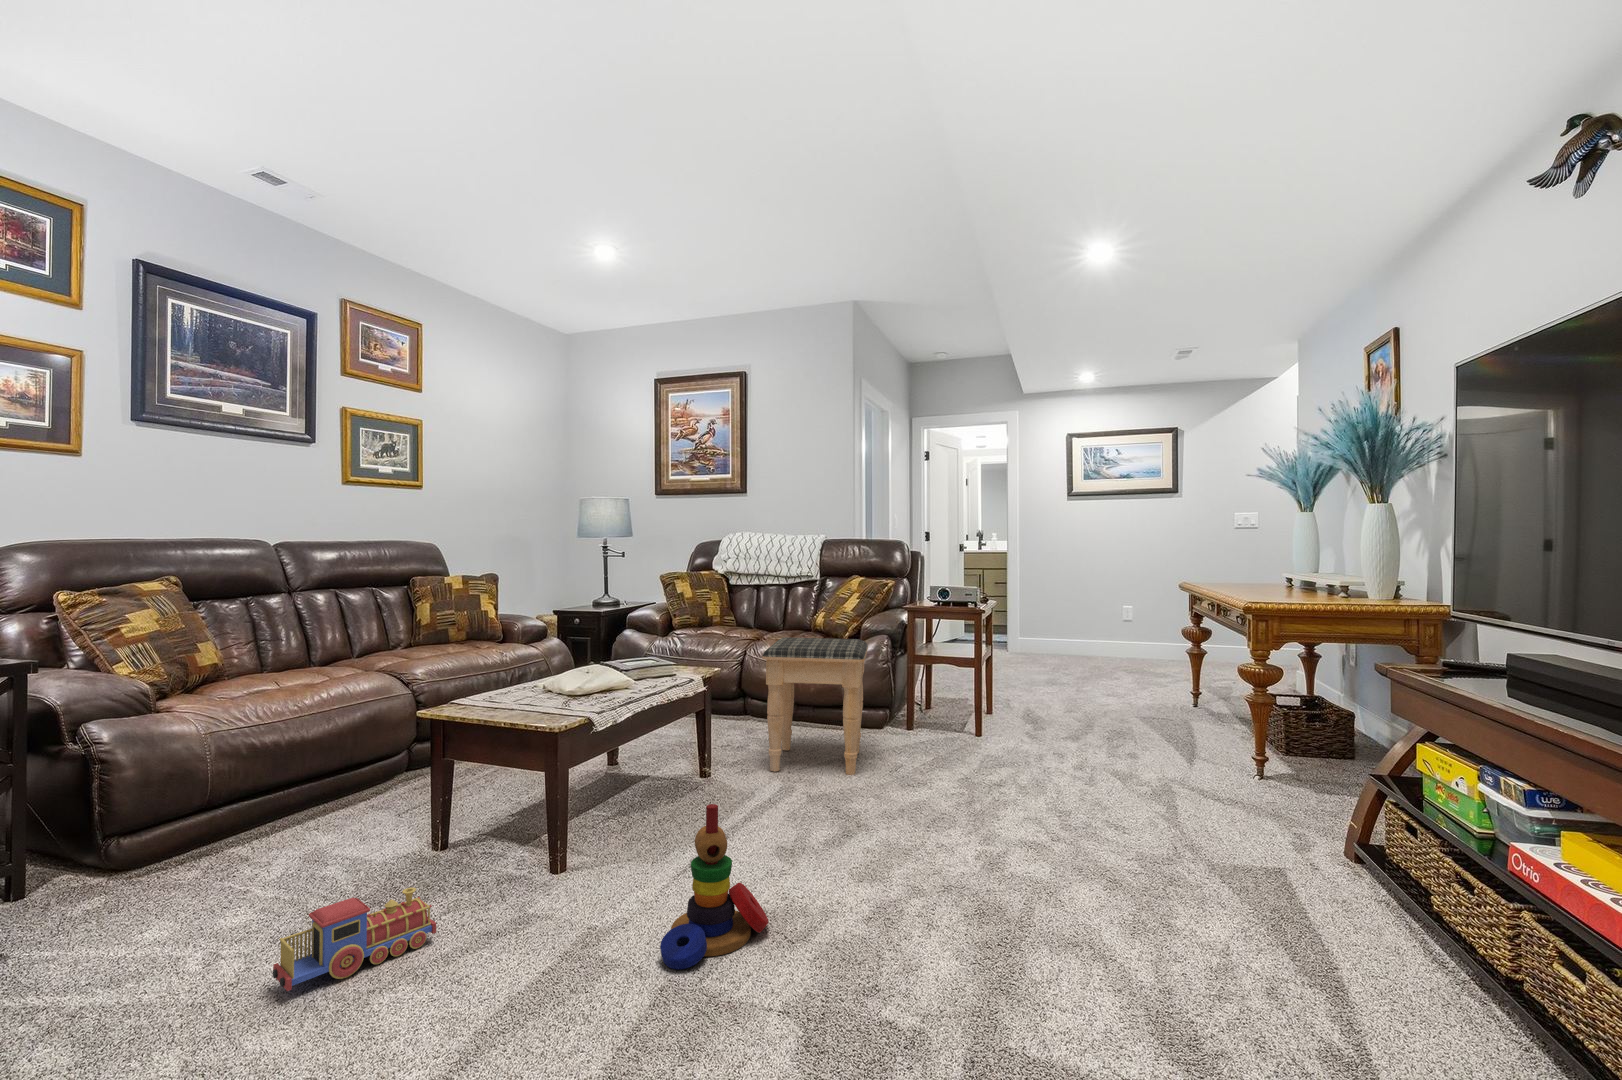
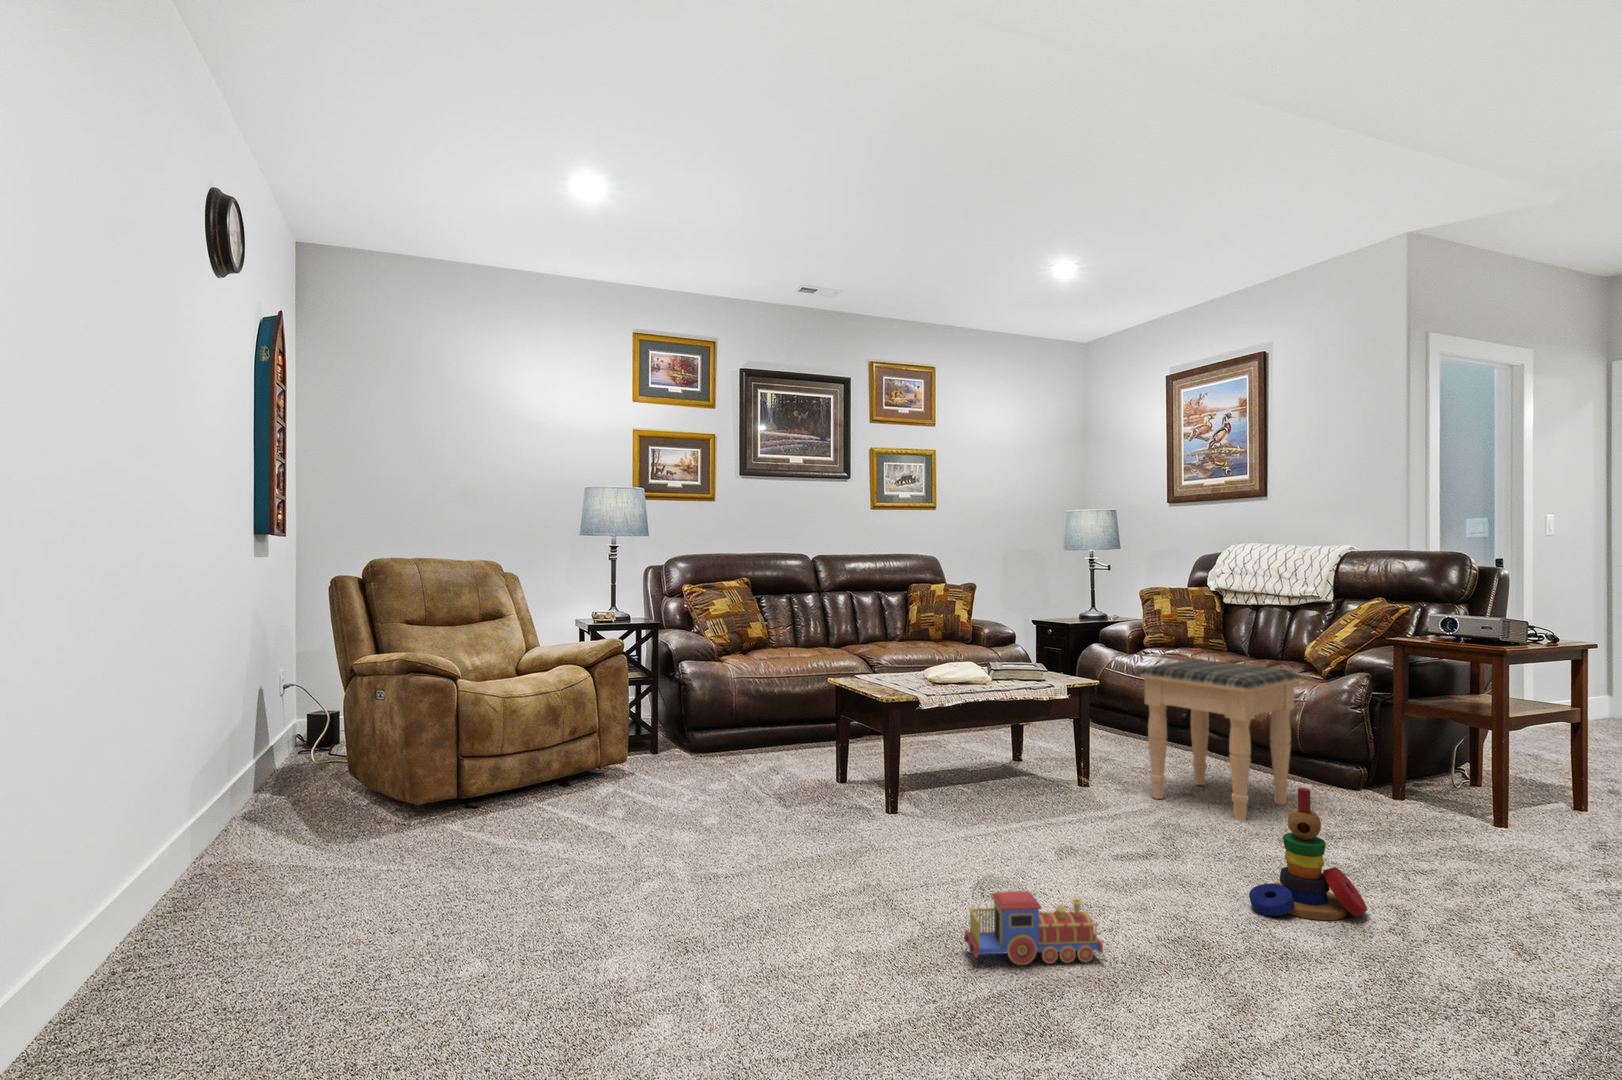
stacking toy: present [660,804,769,969] -> present [1249,788,1367,920]
toy train: present [273,888,436,991] -> present [964,891,1103,965]

